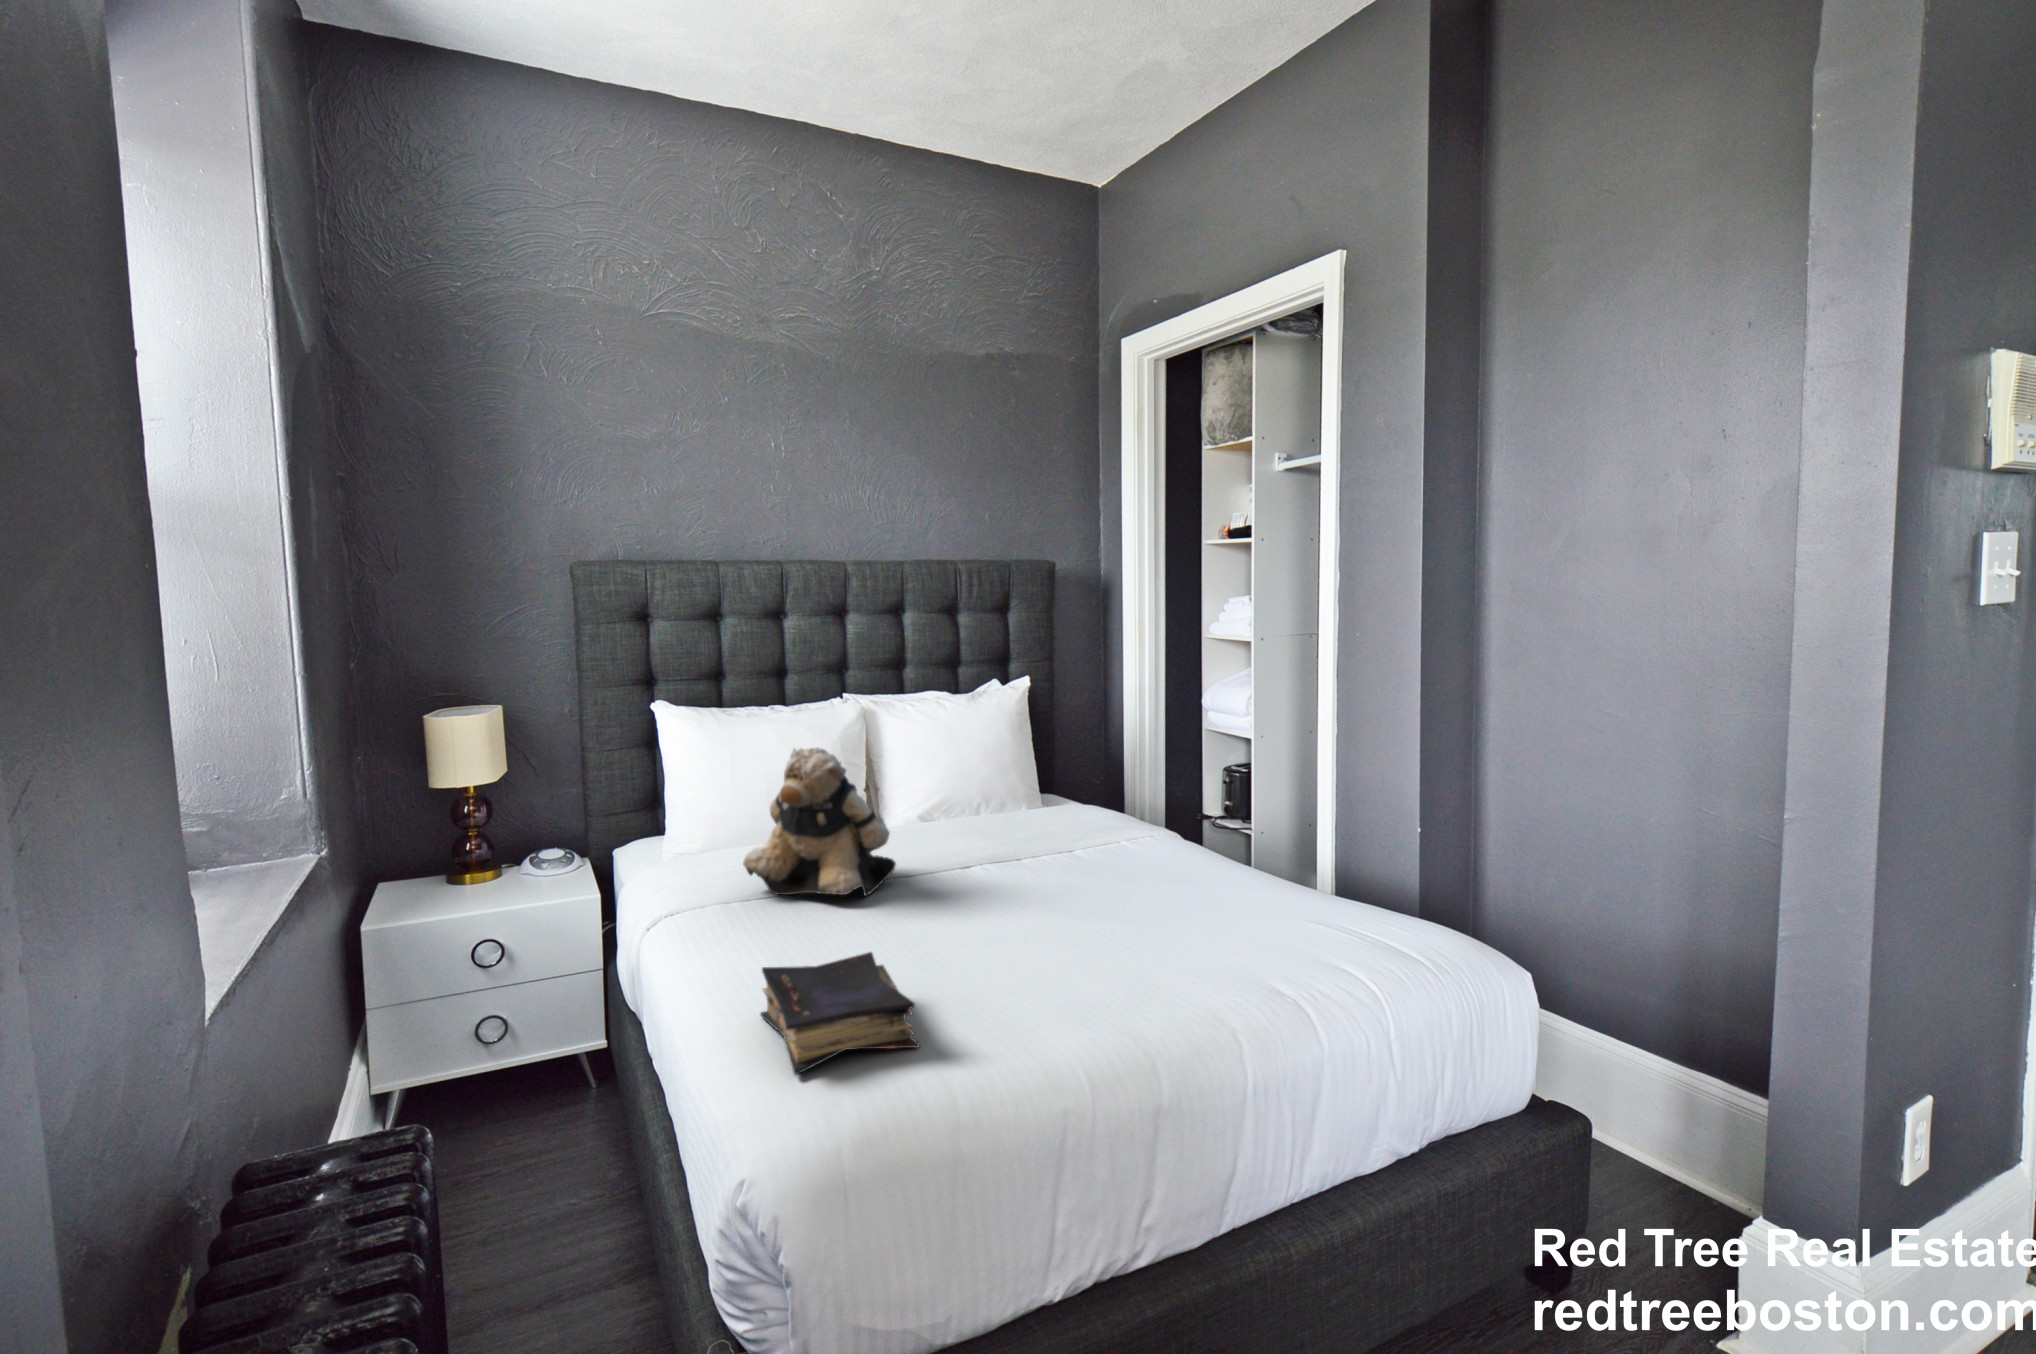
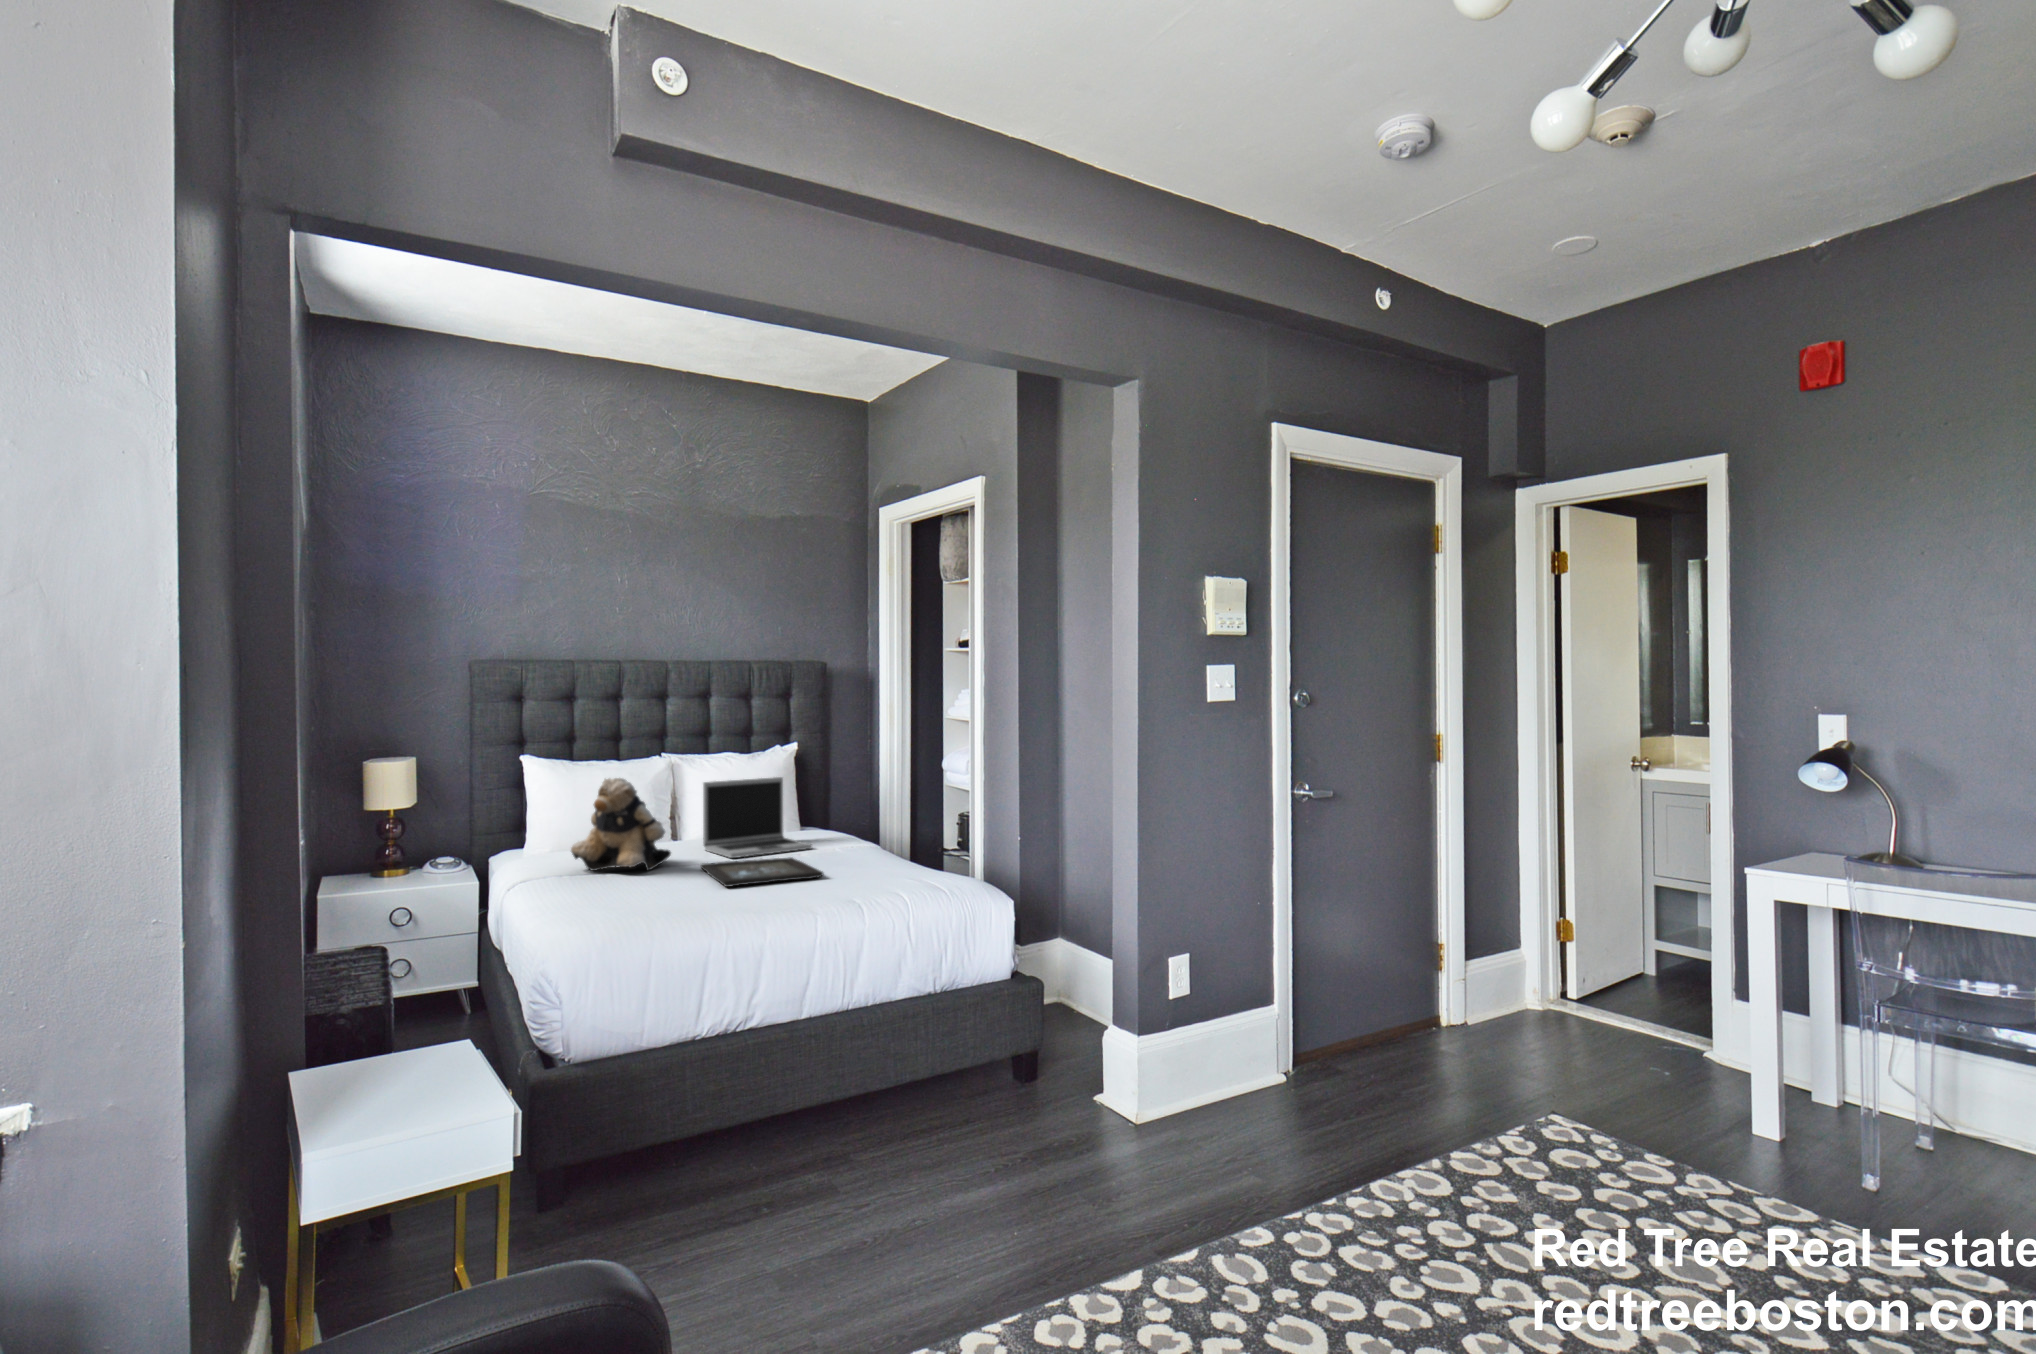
laptop: none [924,733,1092,867] -> present [703,777,812,858]
tray: none [947,869,1169,945] -> present [700,858,823,887]
book: present [761,952,920,1075] -> none [562,880,643,927]

